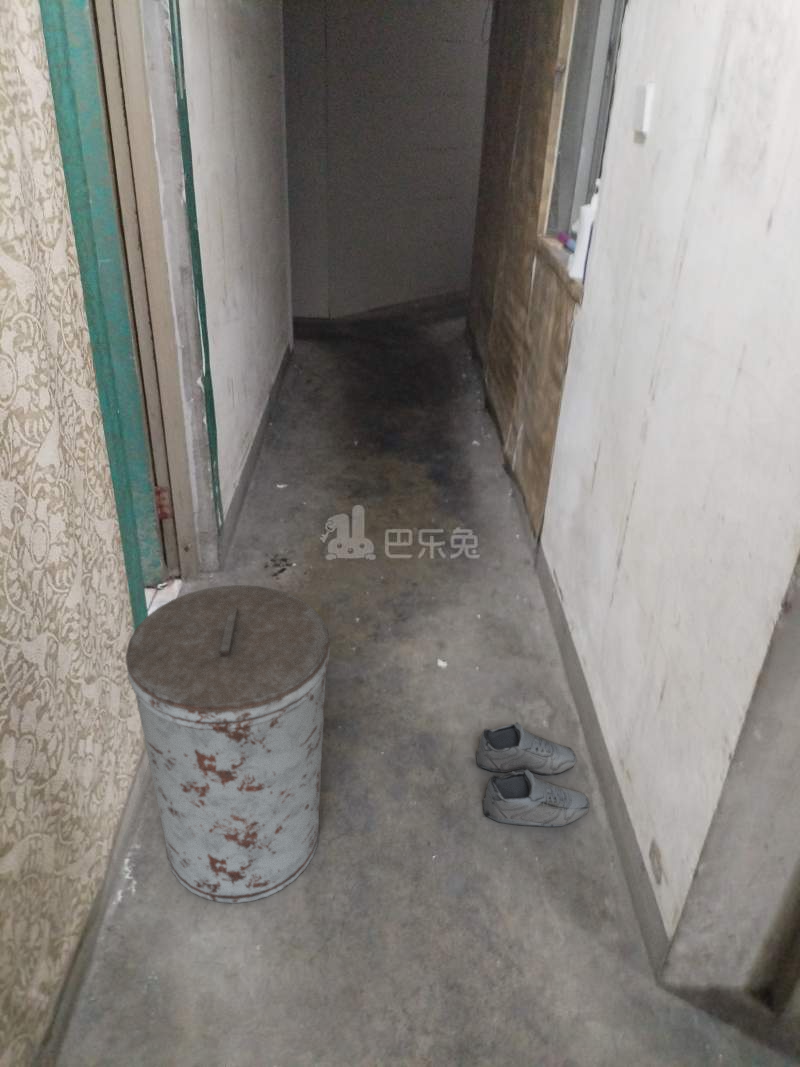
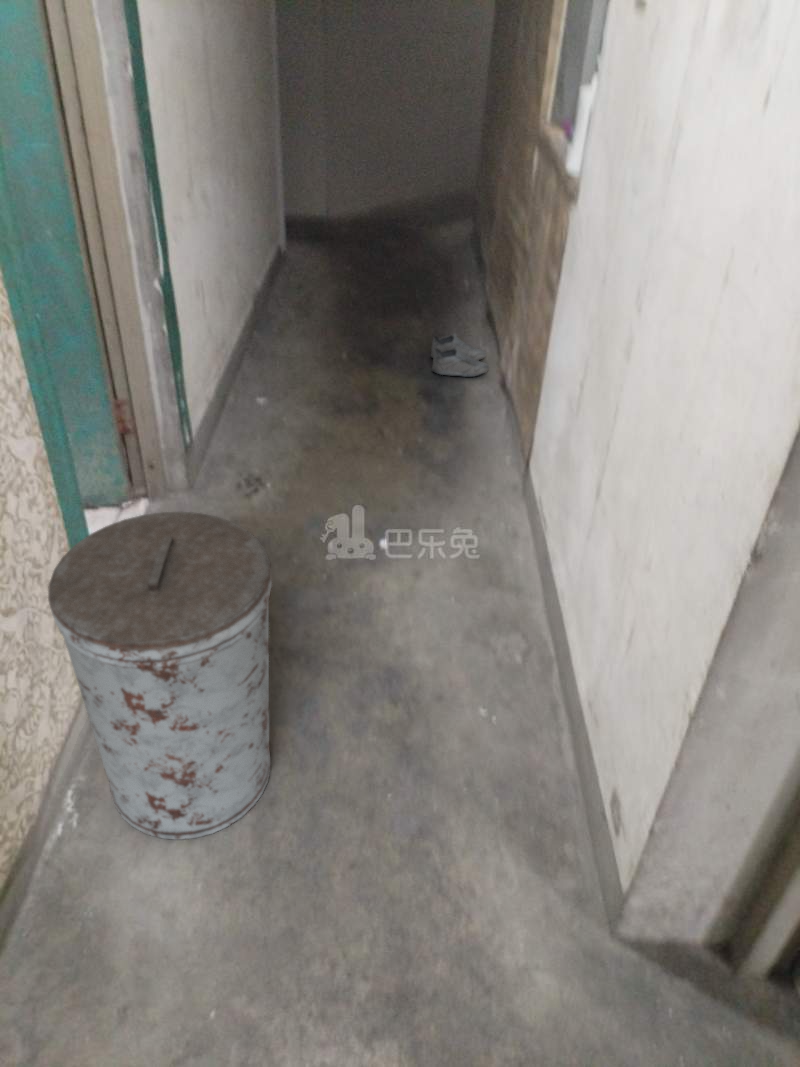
shoe: present [476,722,590,827] -> present [431,333,489,377]

